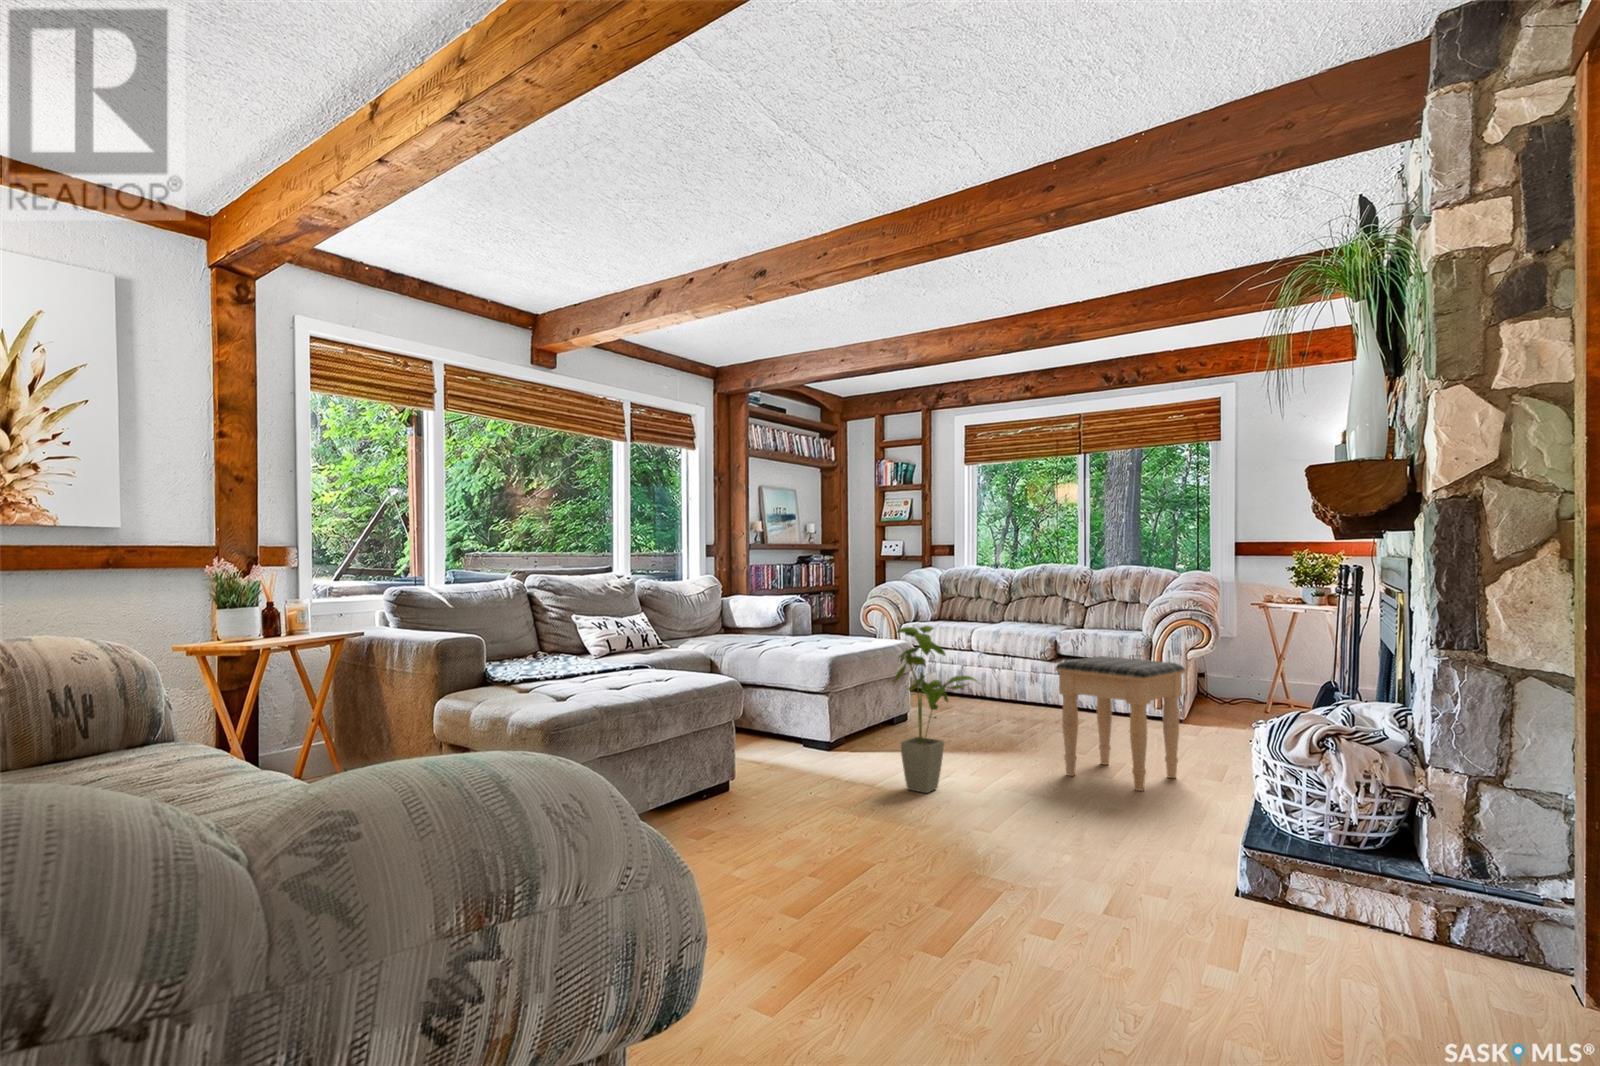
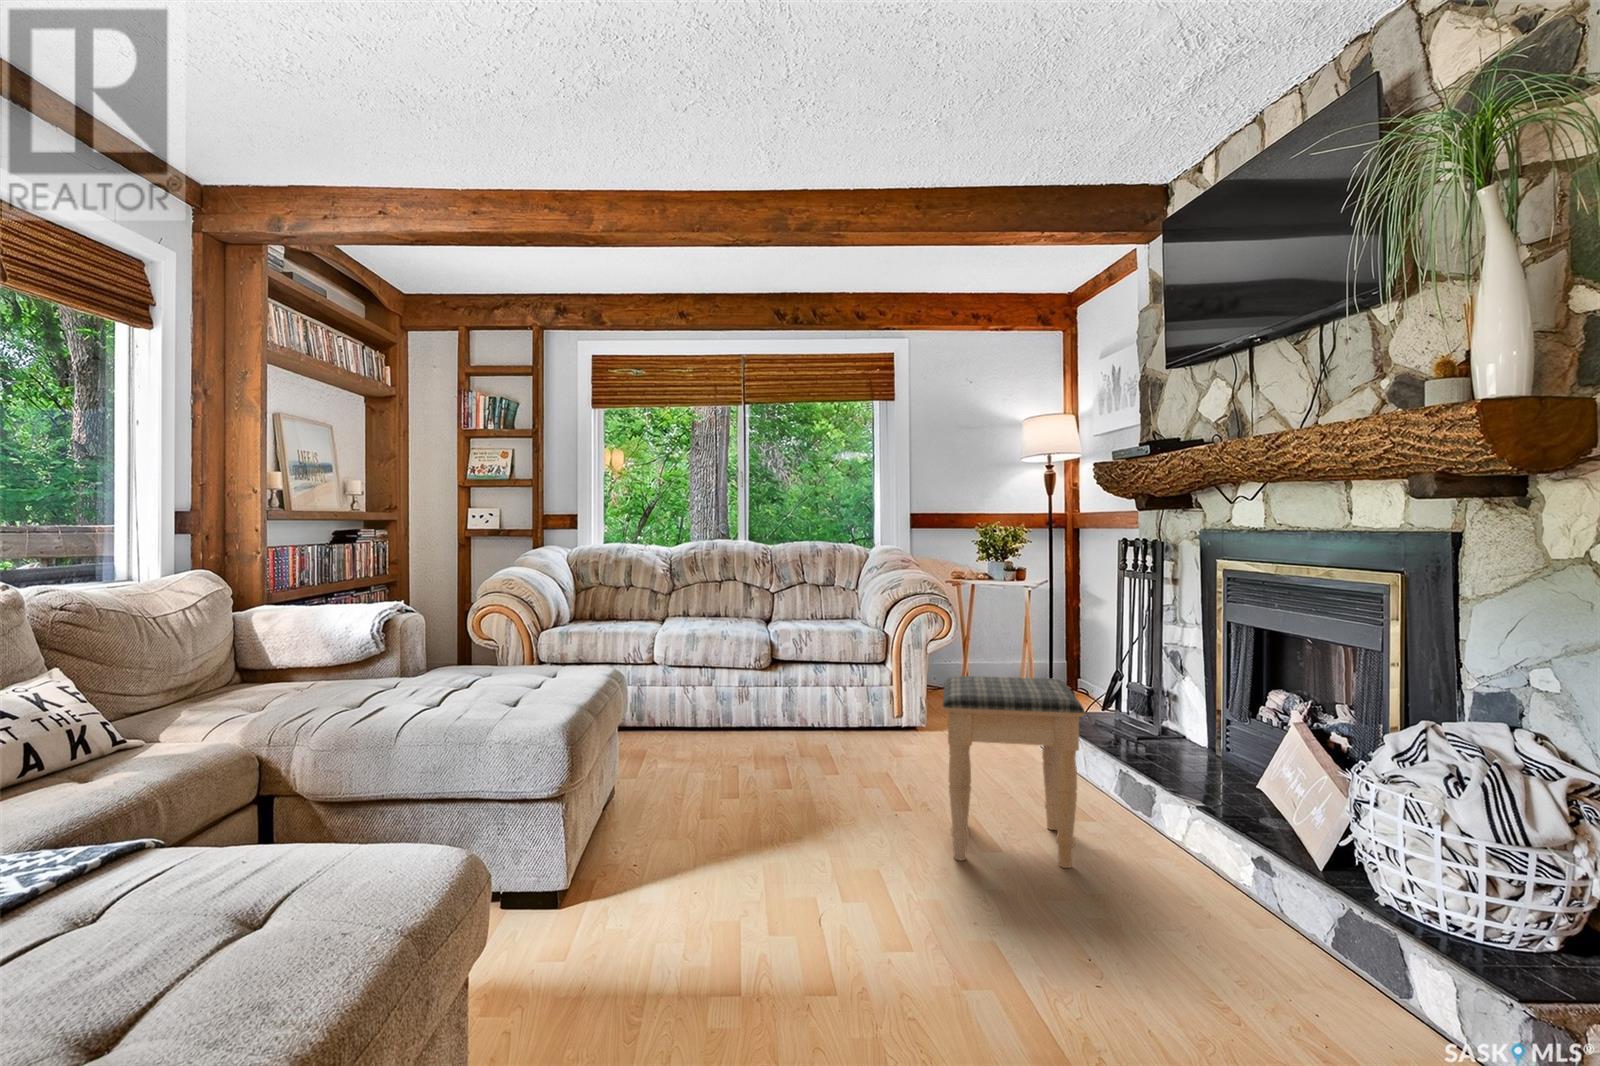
house plant: present [893,626,978,793] -> none [782,675,936,980]

